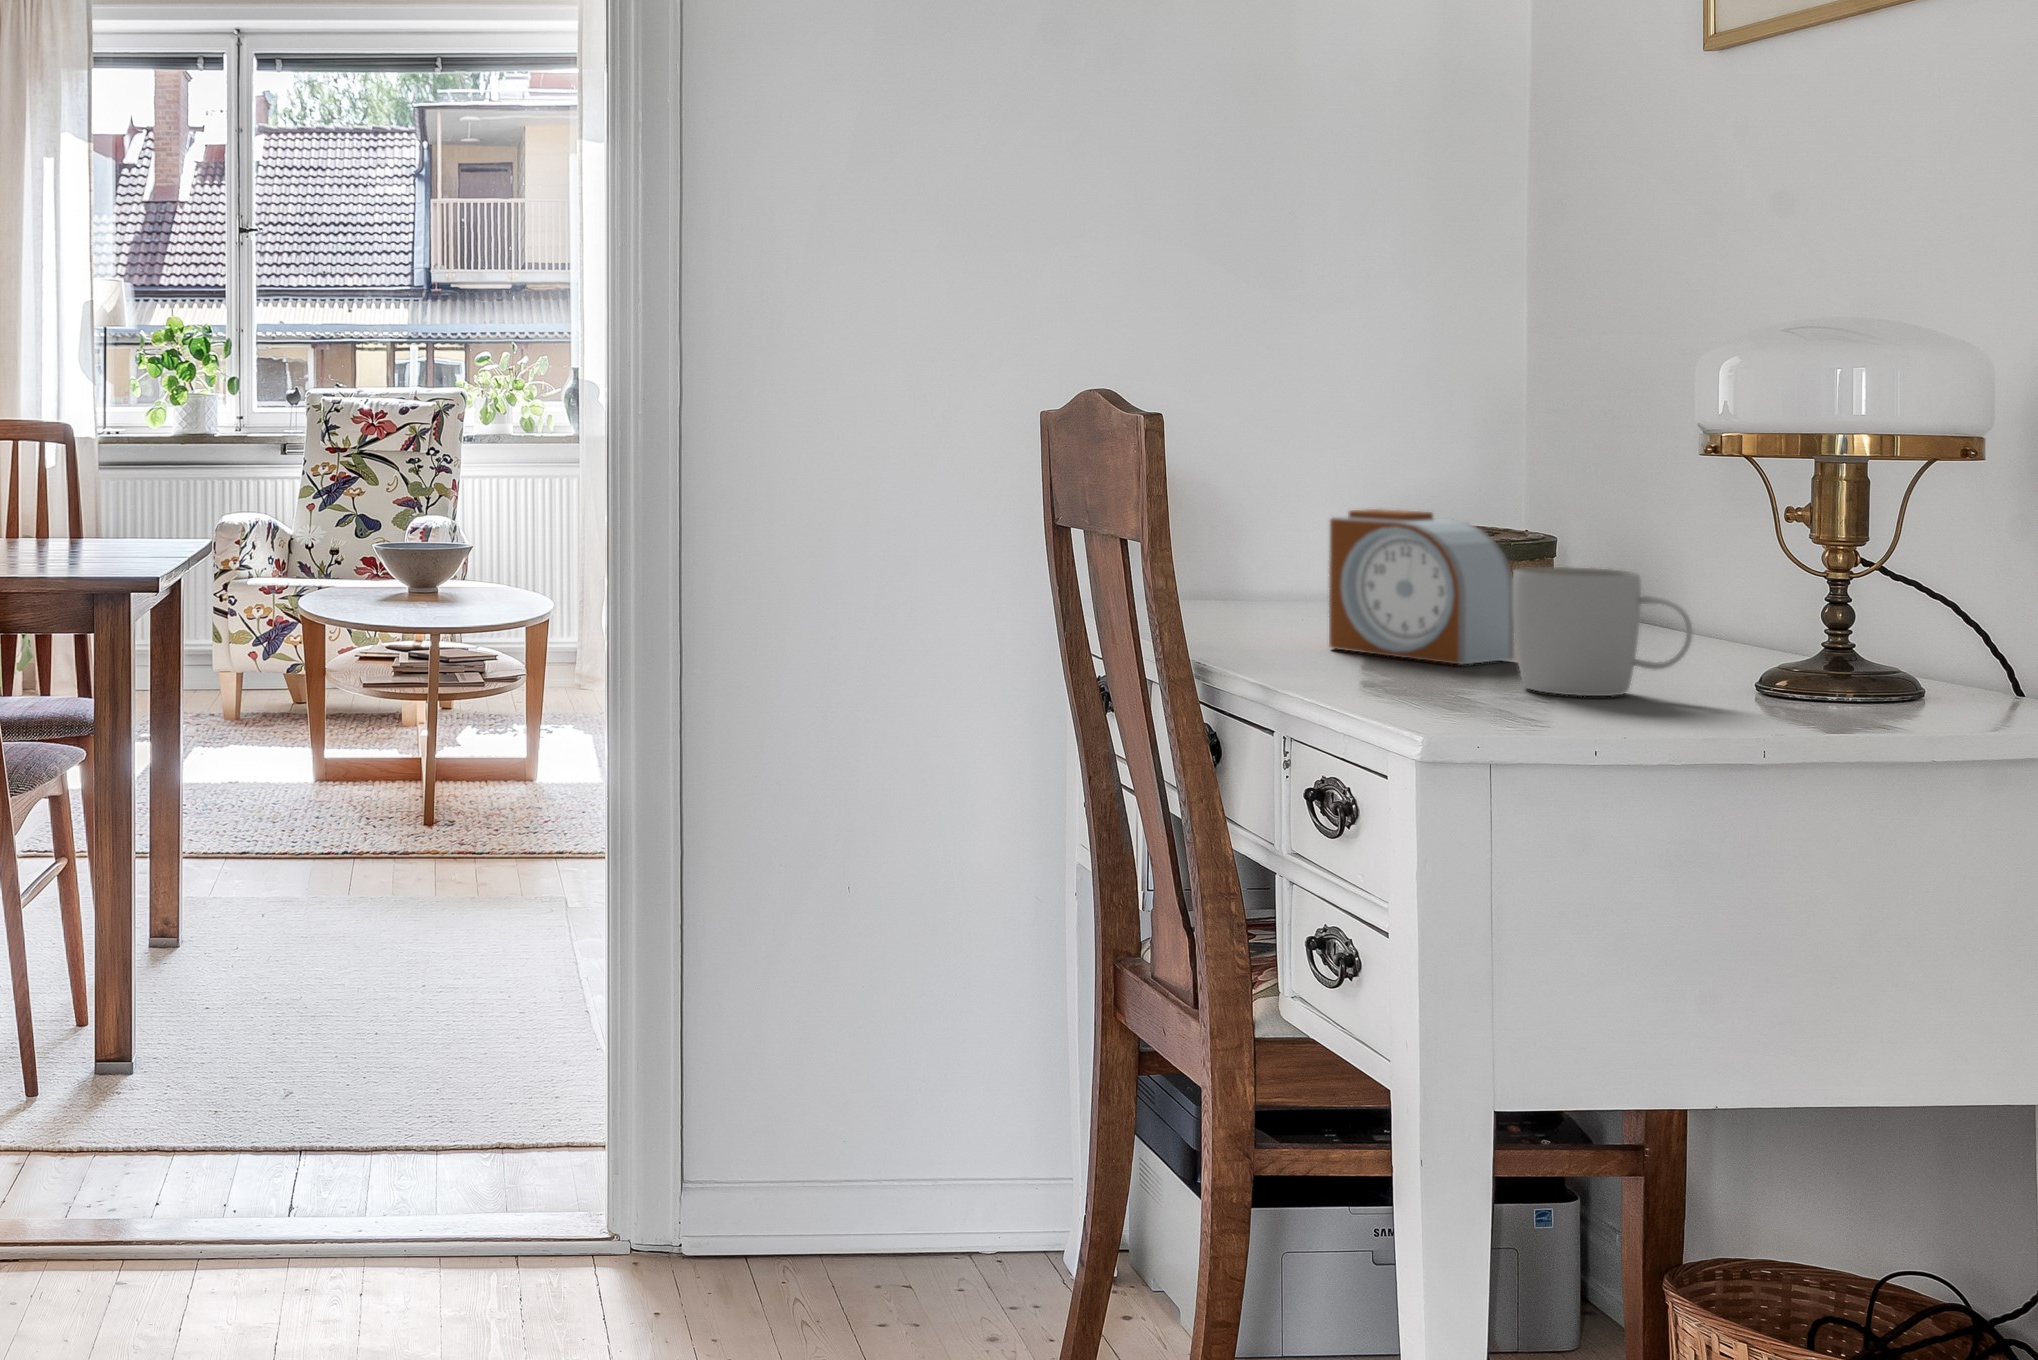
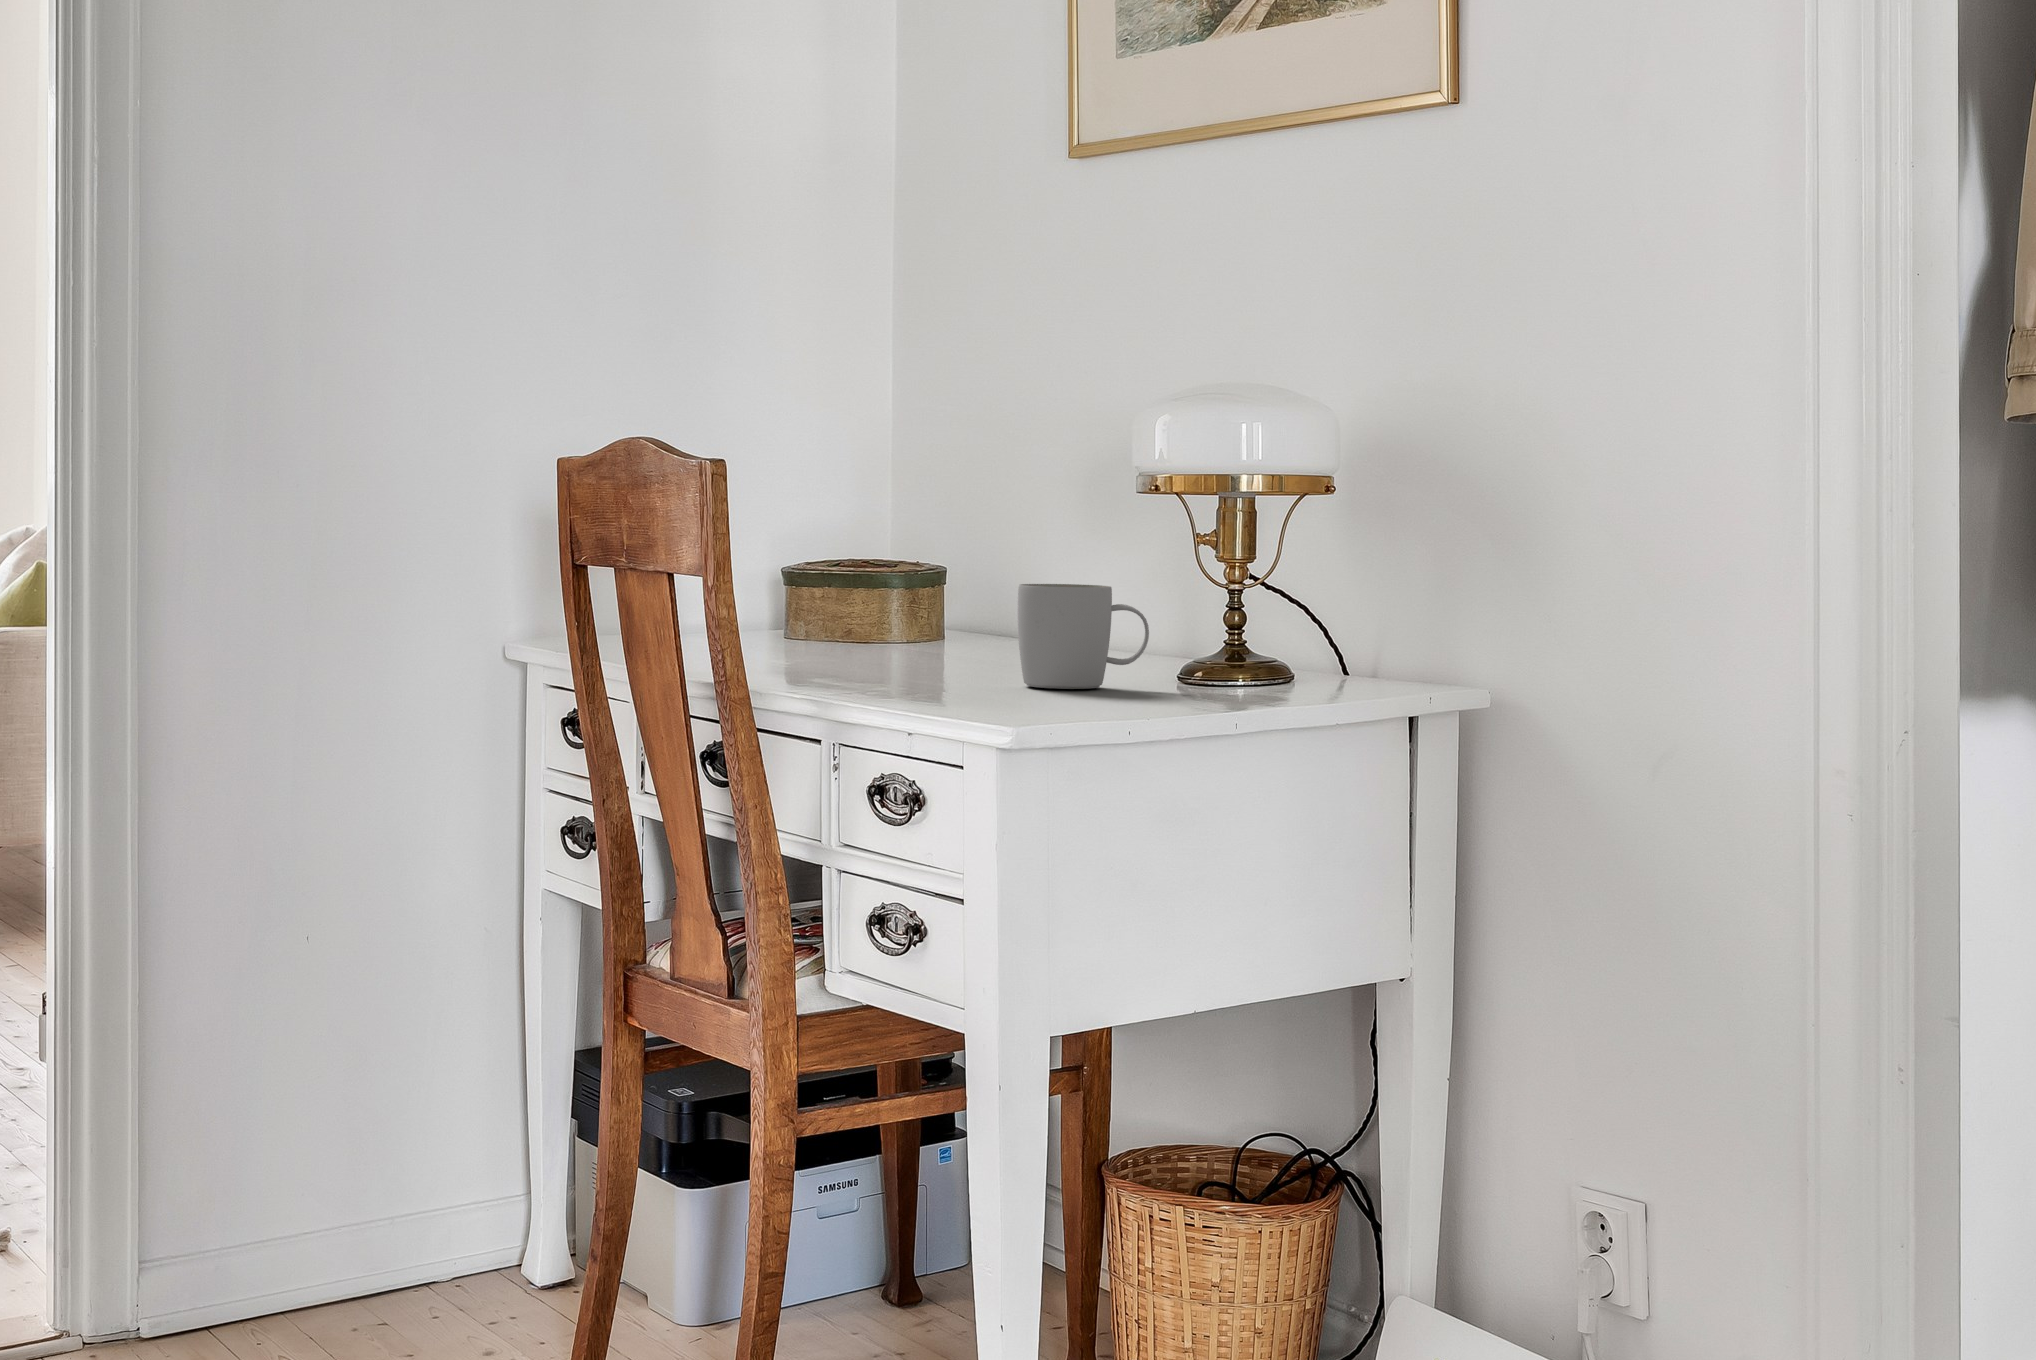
alarm clock: present [1329,509,1515,665] -> none [834,541,985,674]

